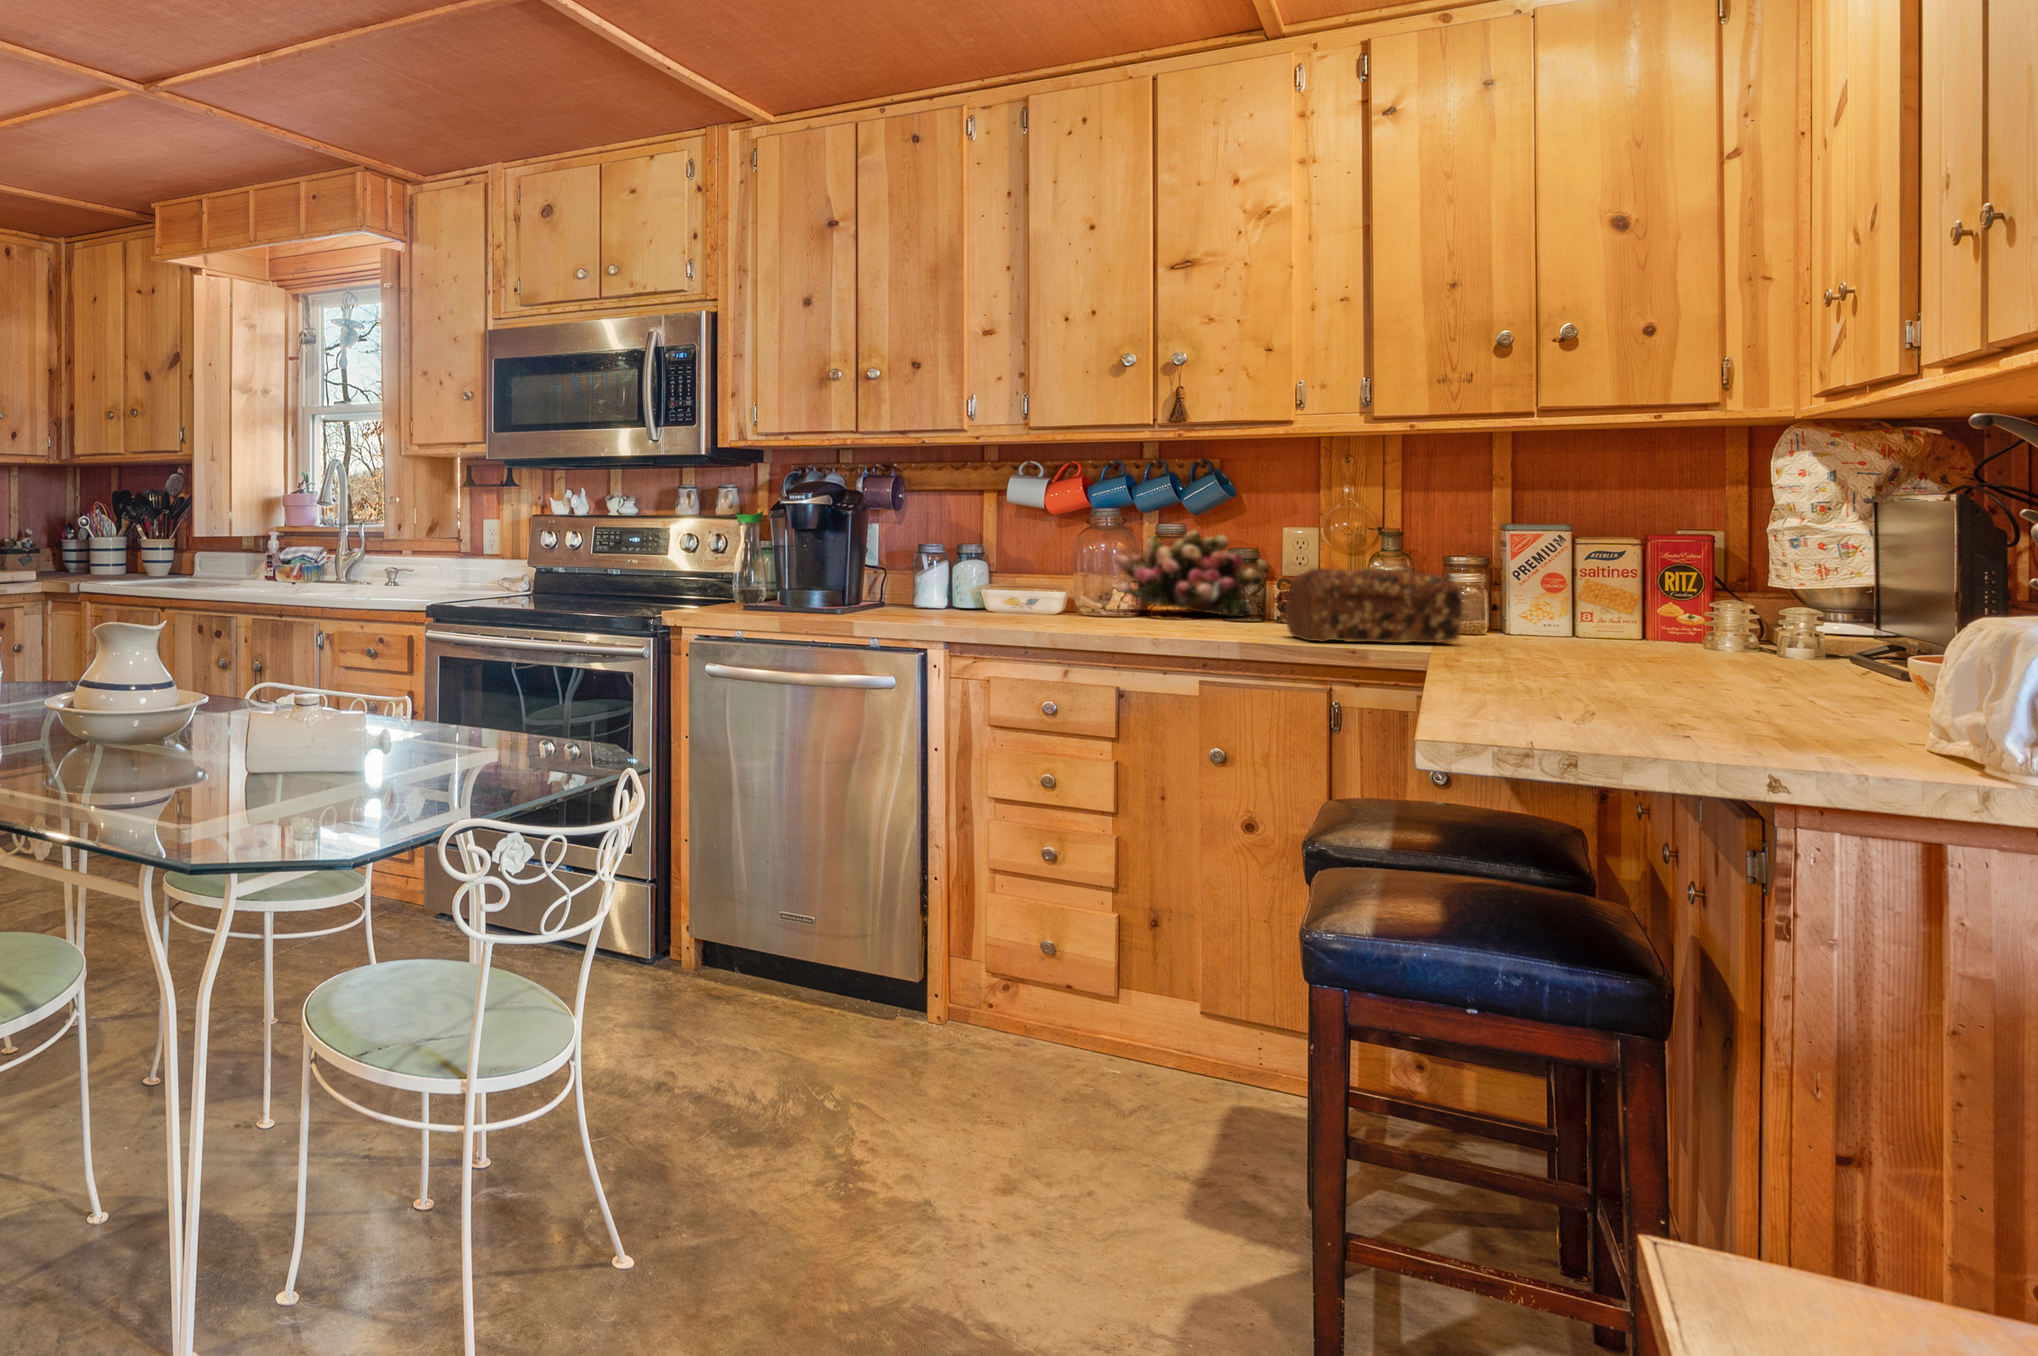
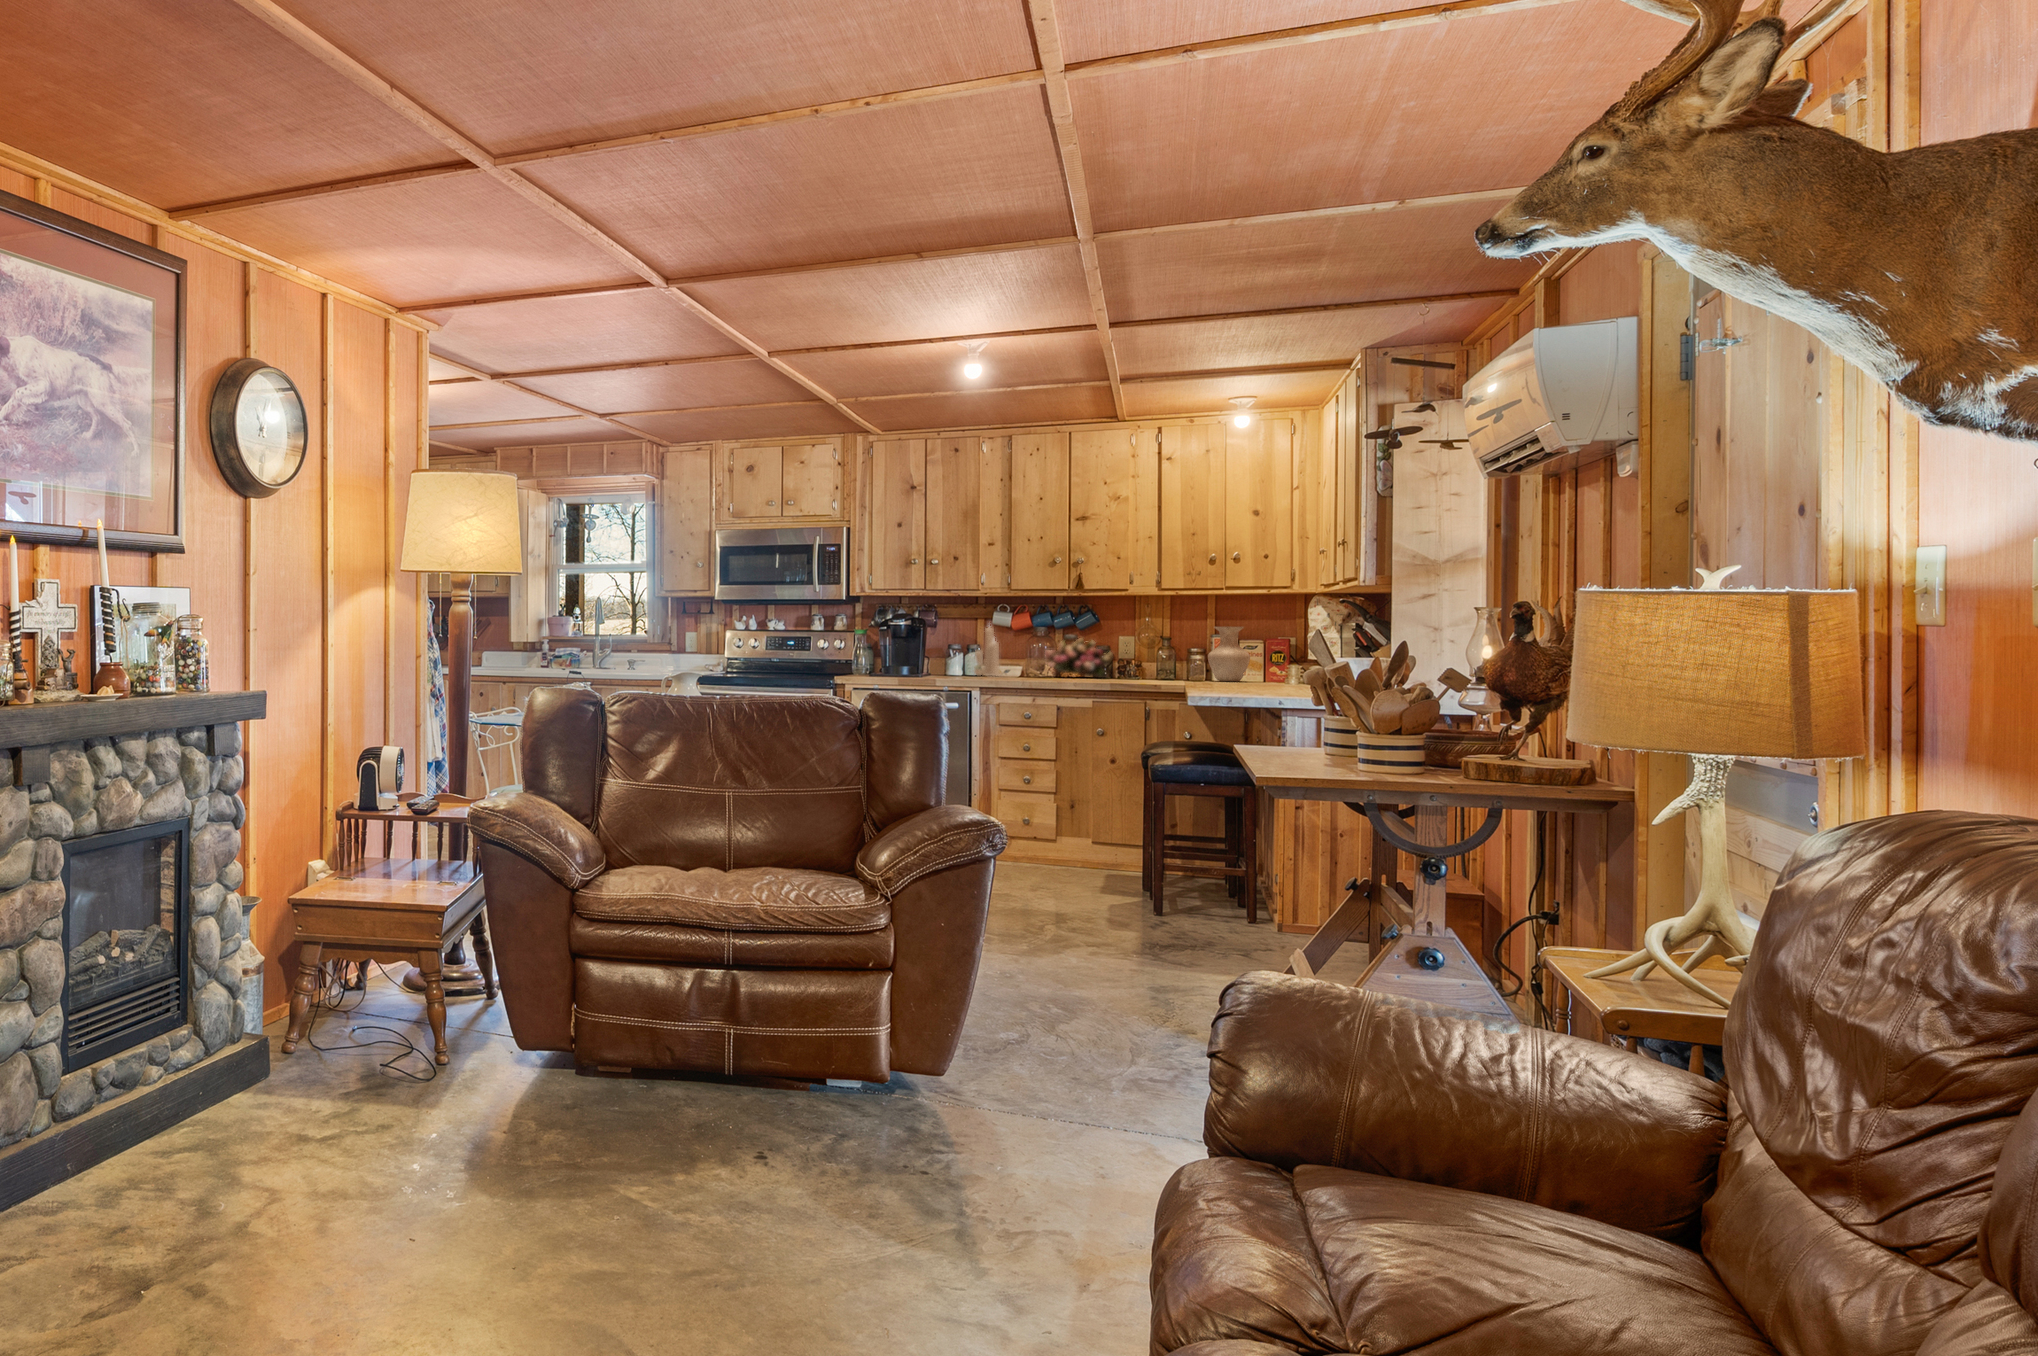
candle: none [967,489,1019,609] -> present [974,628,1000,676]
vase: none [1493,504,1605,636] -> present [1208,627,1250,681]
bread loaf: present [1285,569,1462,643] -> none [1129,652,1198,682]

